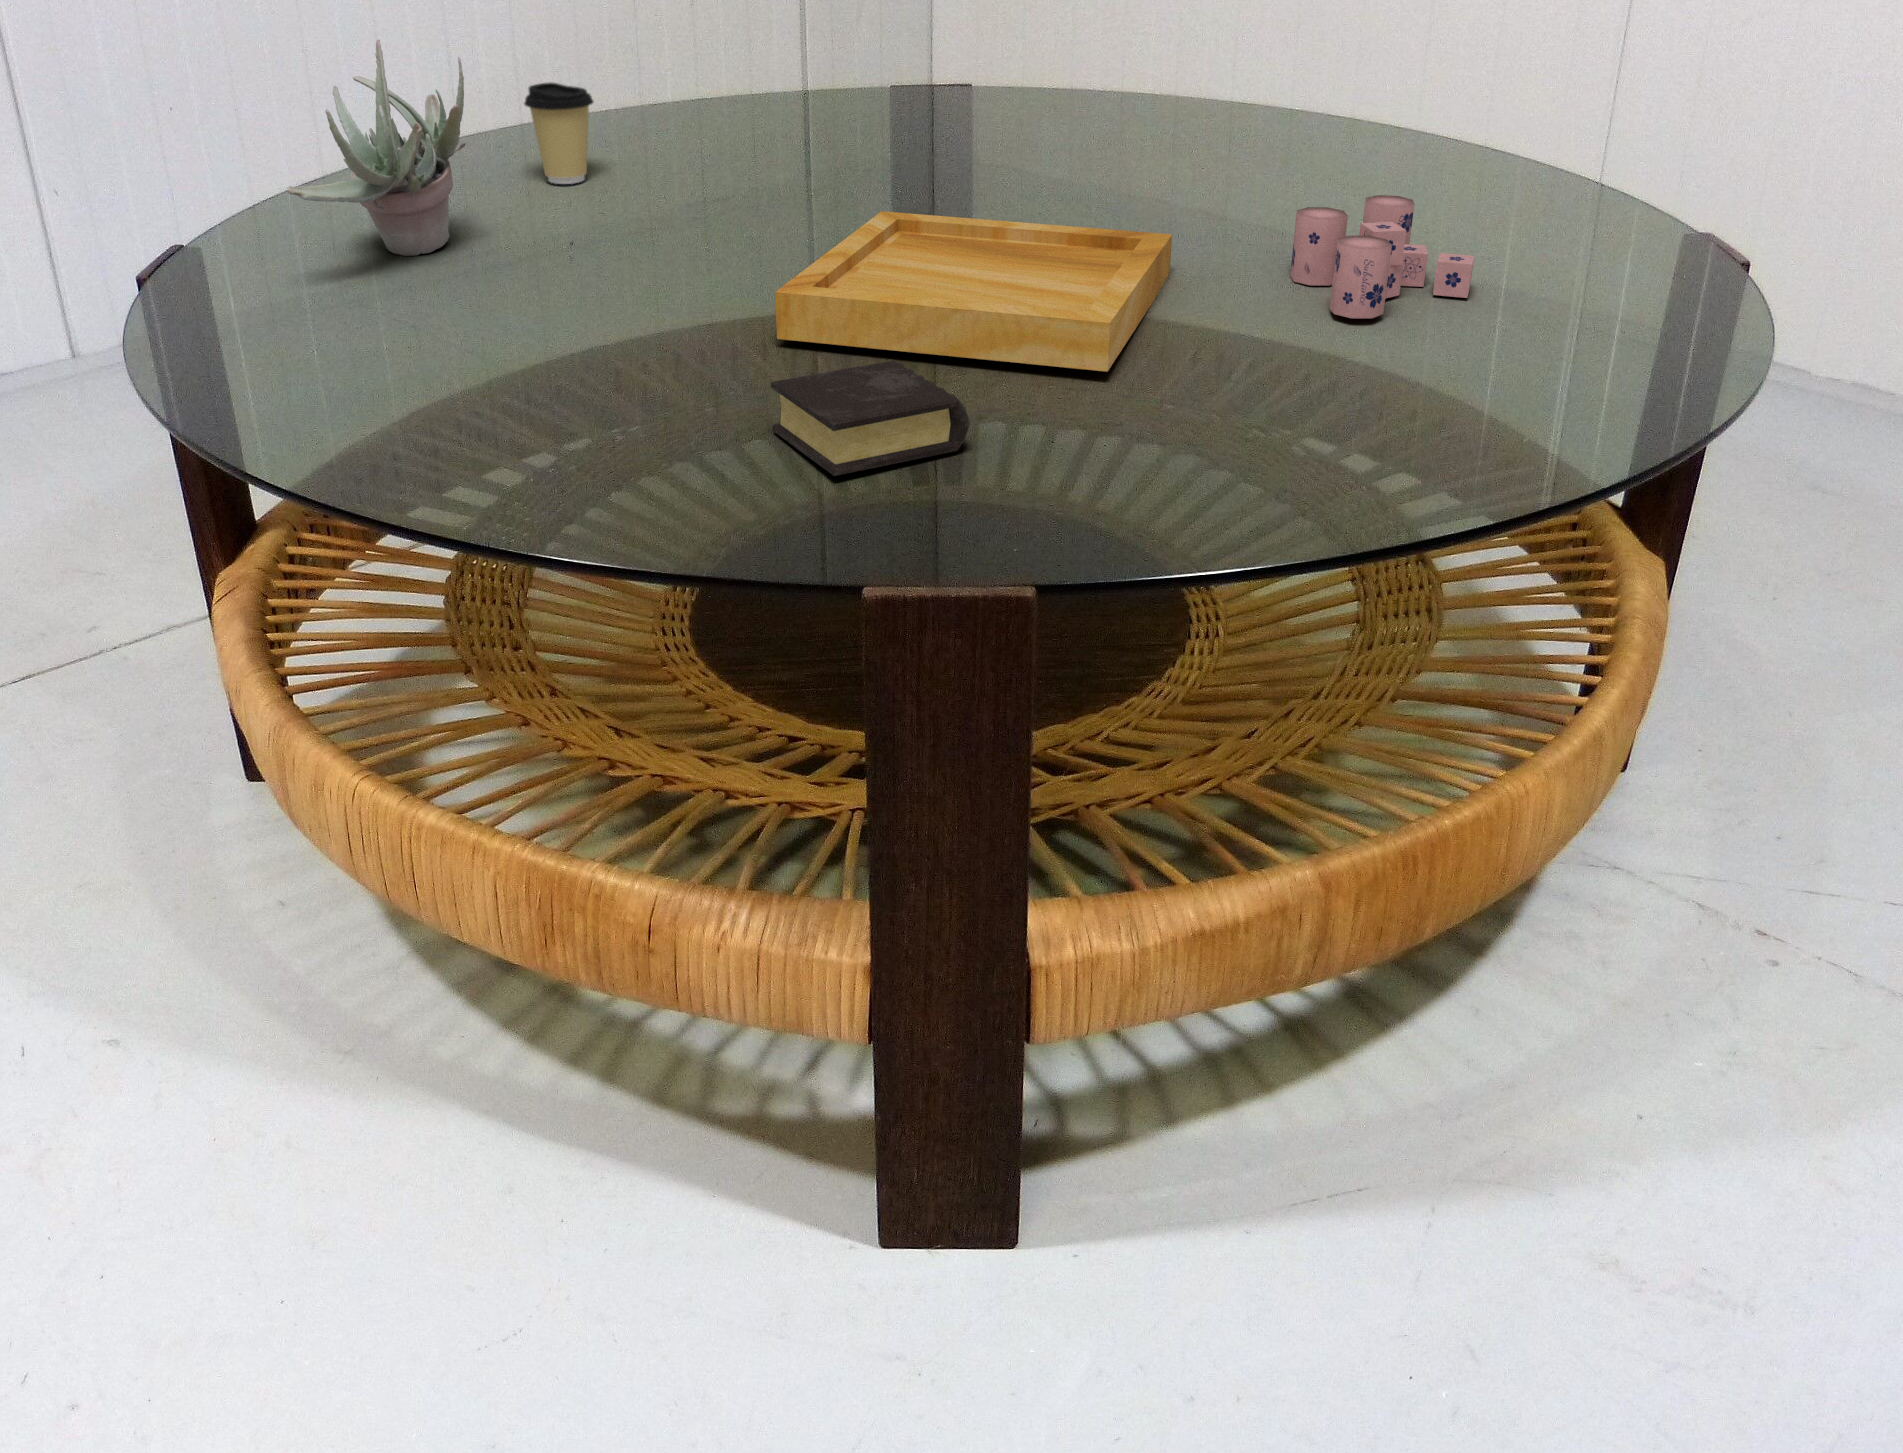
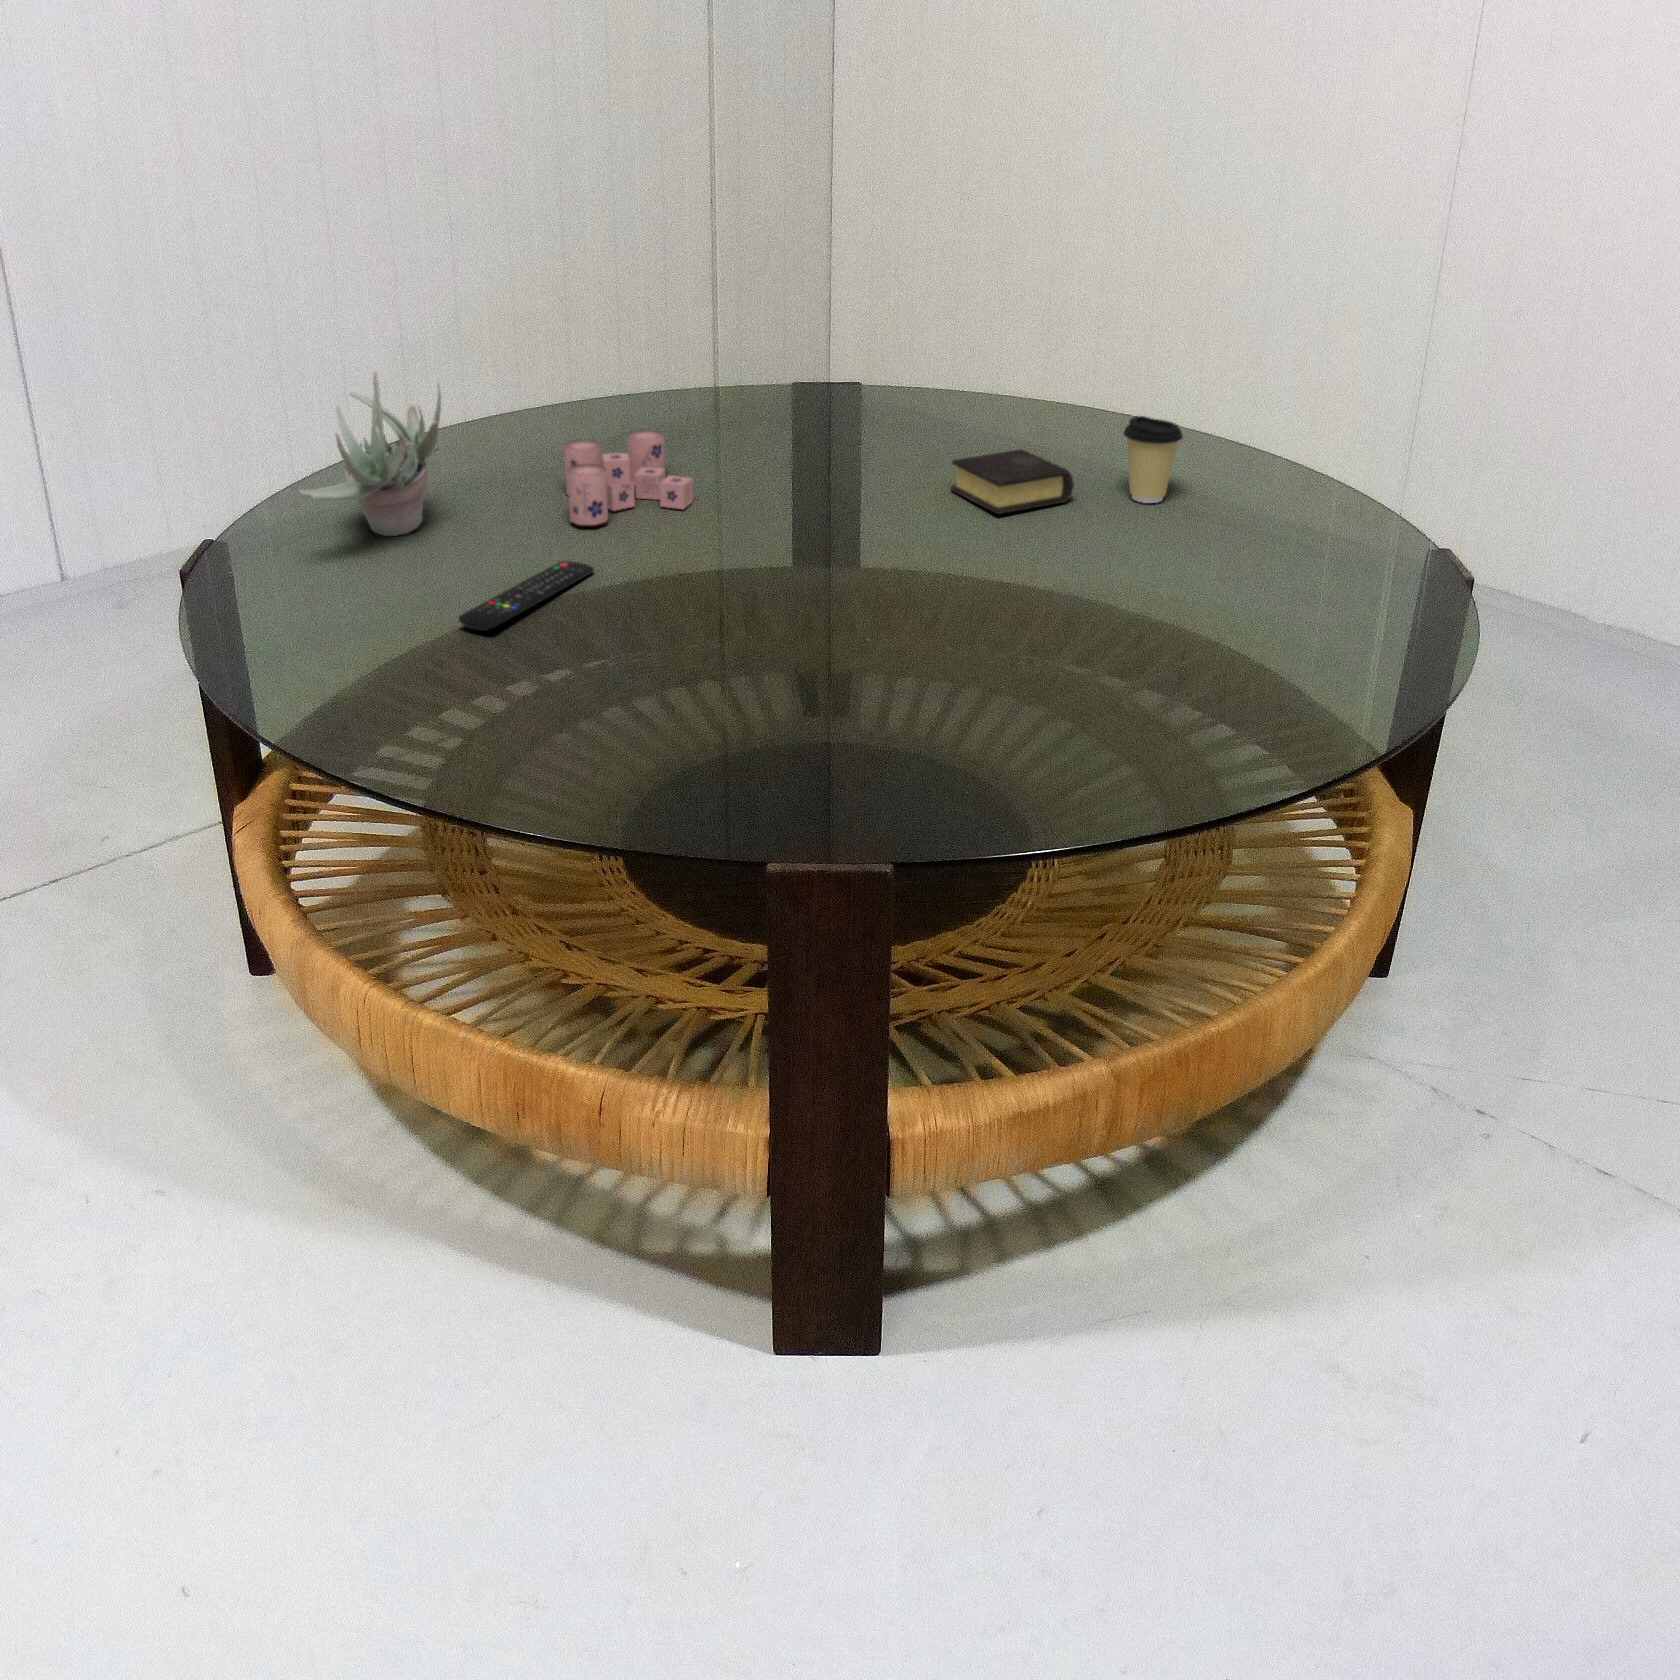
coffee cup: present [524,83,593,184] -> present [1123,416,1183,503]
candle: present [1290,195,1474,318] -> present [564,430,693,525]
tray: present [775,211,1172,372] -> none [695,503,1018,656]
remote control: none [481,277,654,351] -> present [459,561,594,631]
book: present [771,361,970,476] -> present [951,449,1074,514]

